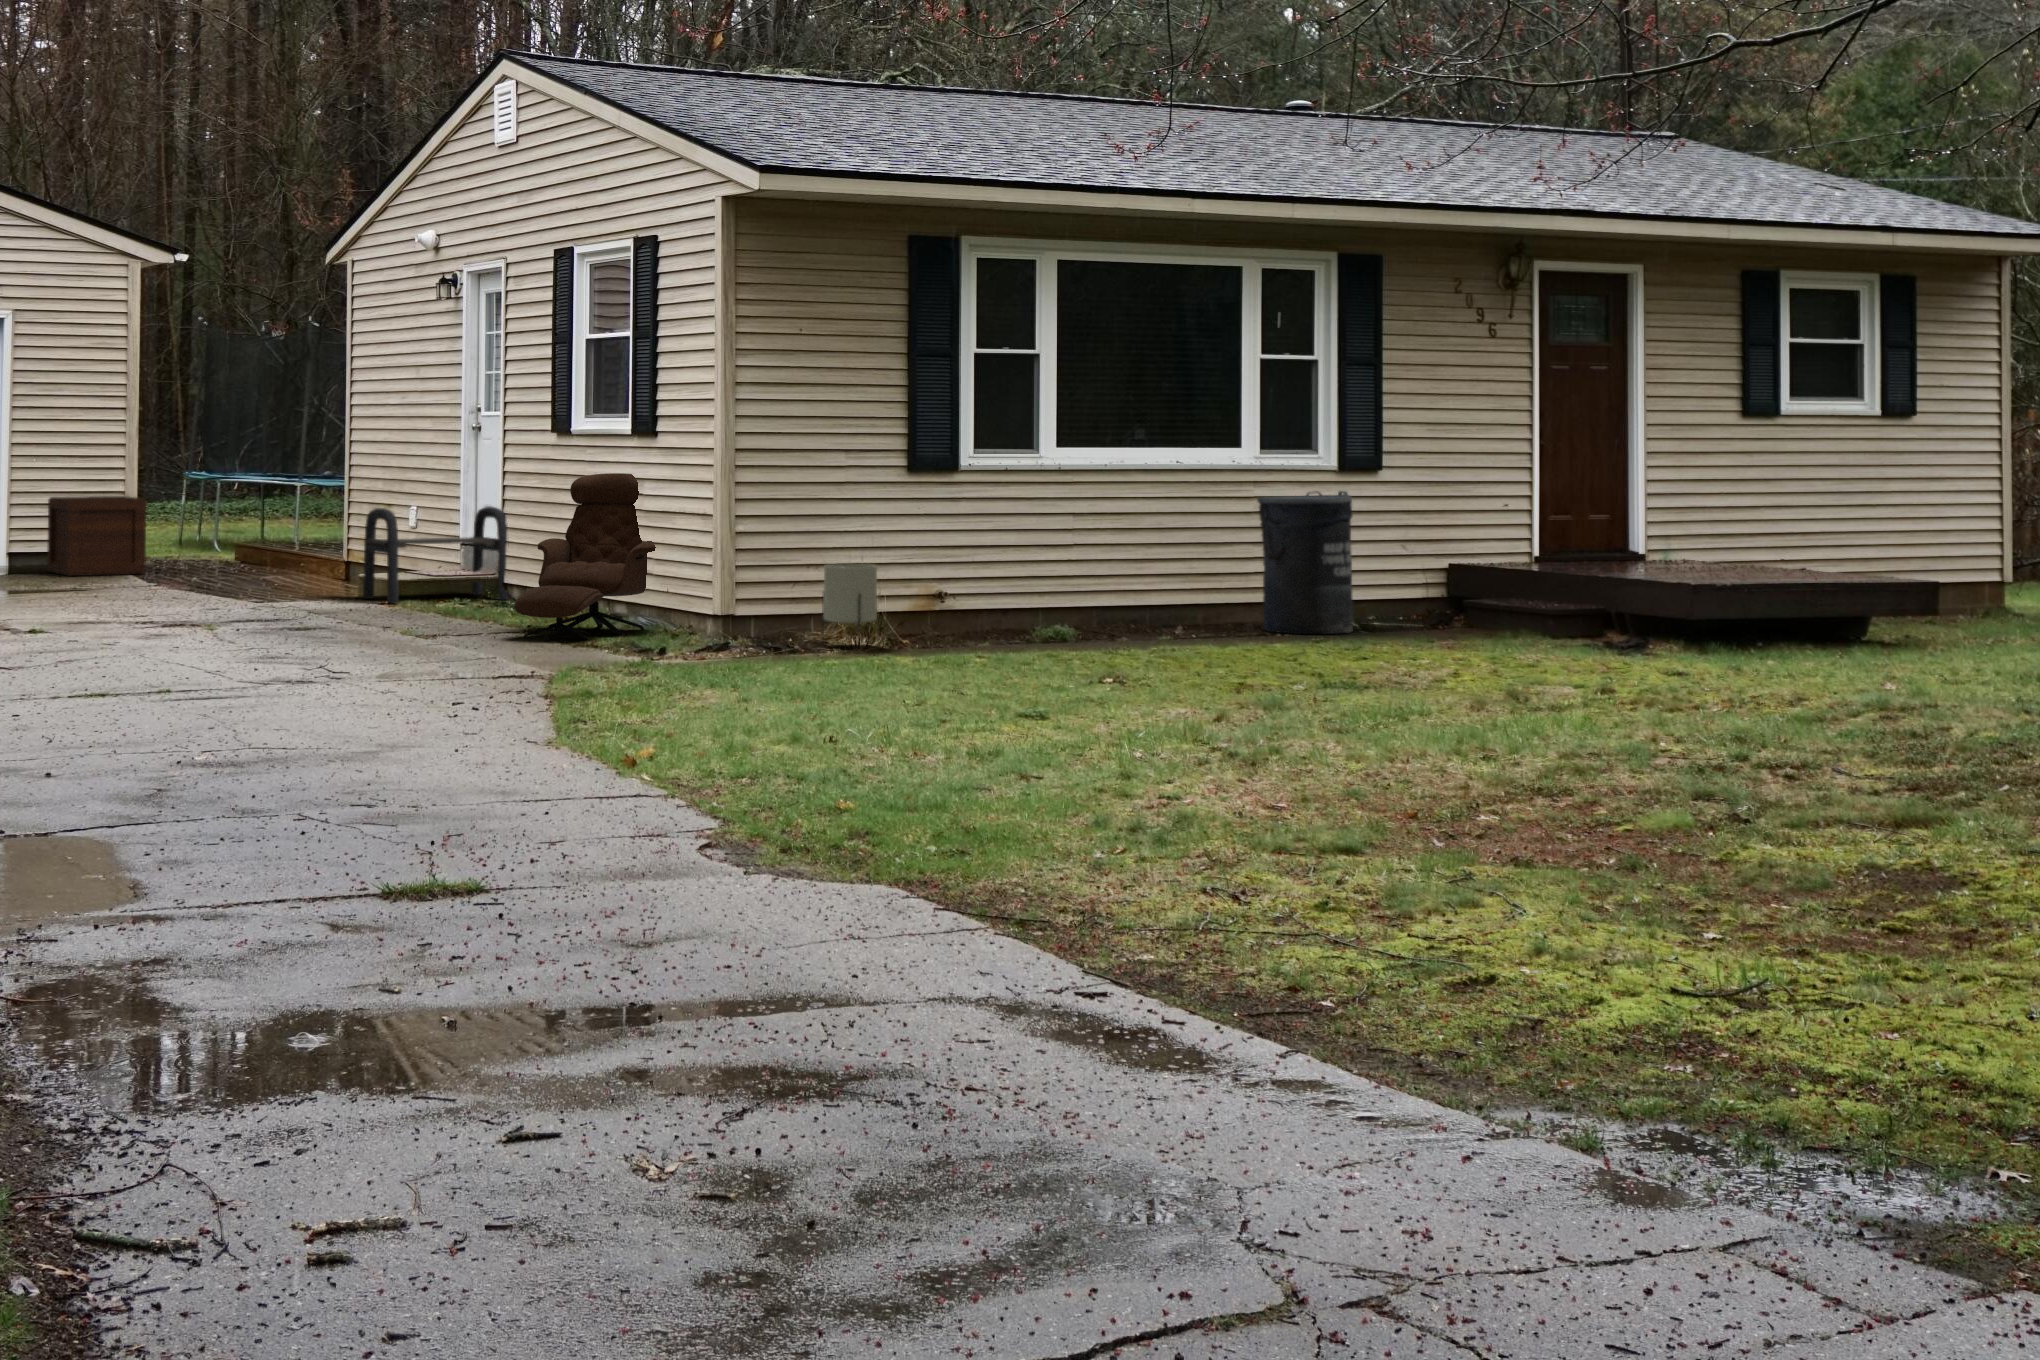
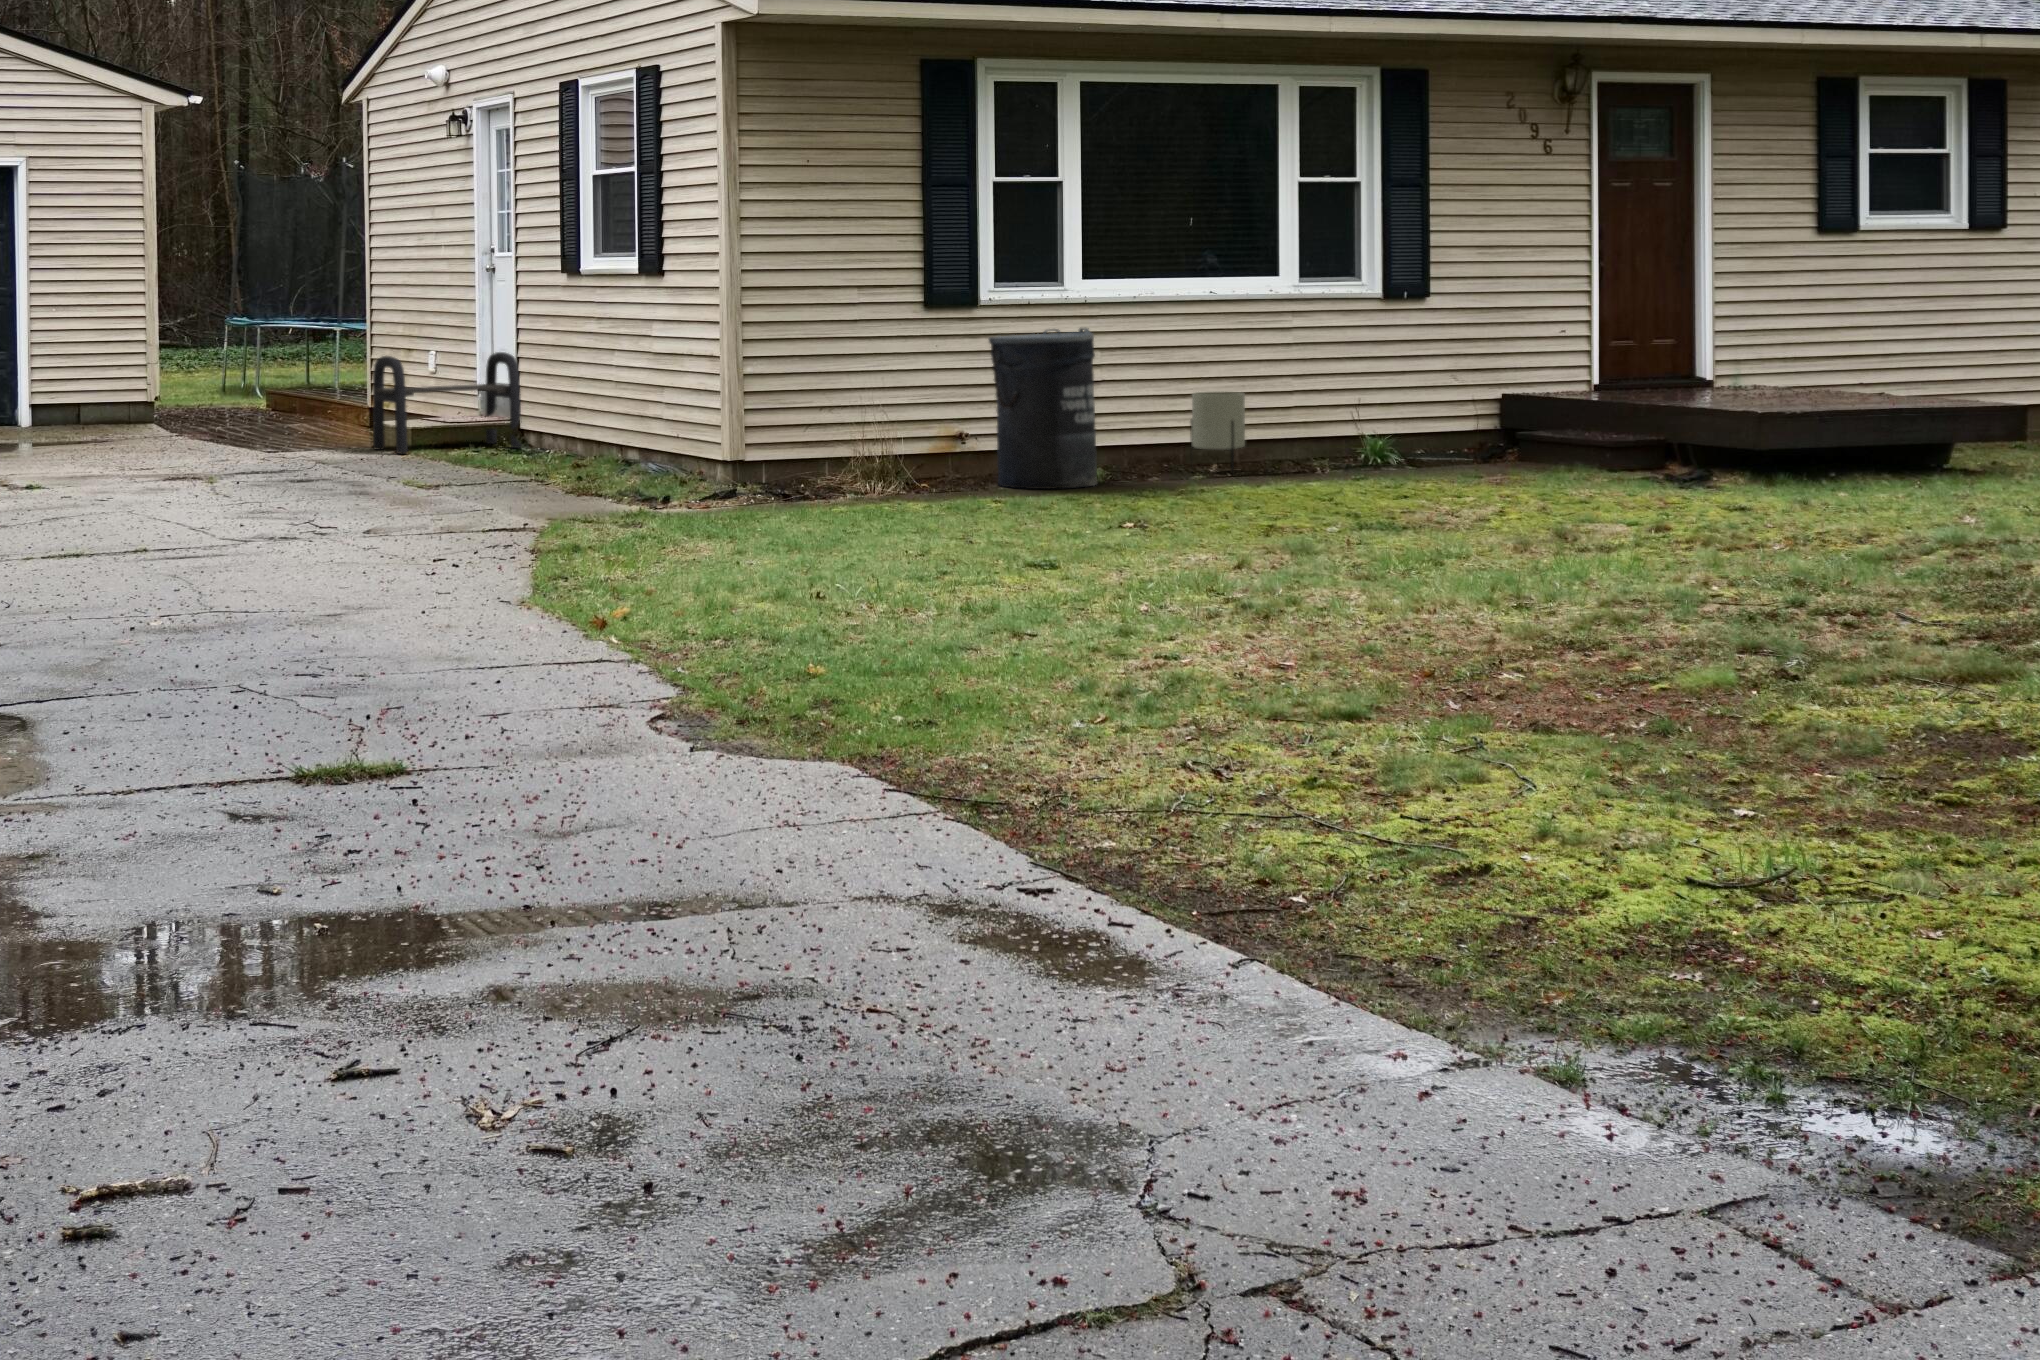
lounge chair: present [515,473,656,640] -> none [515,316,671,491]
trash can: present [1257,491,1353,634] -> present [989,328,1097,489]
wooden crate: present [47,496,146,576] -> none [61,348,161,431]
planter: present [822,564,877,643] -> present [1190,392,1245,472]

